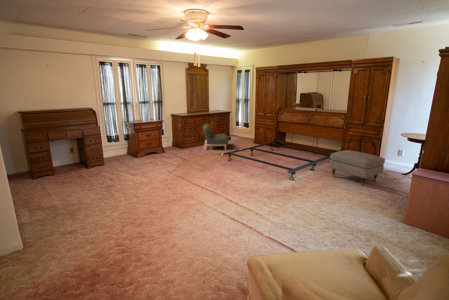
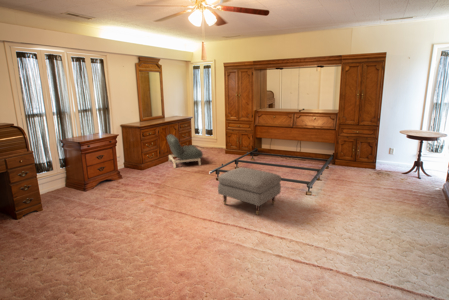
ottoman: present [329,150,385,186] -> present [218,167,281,215]

